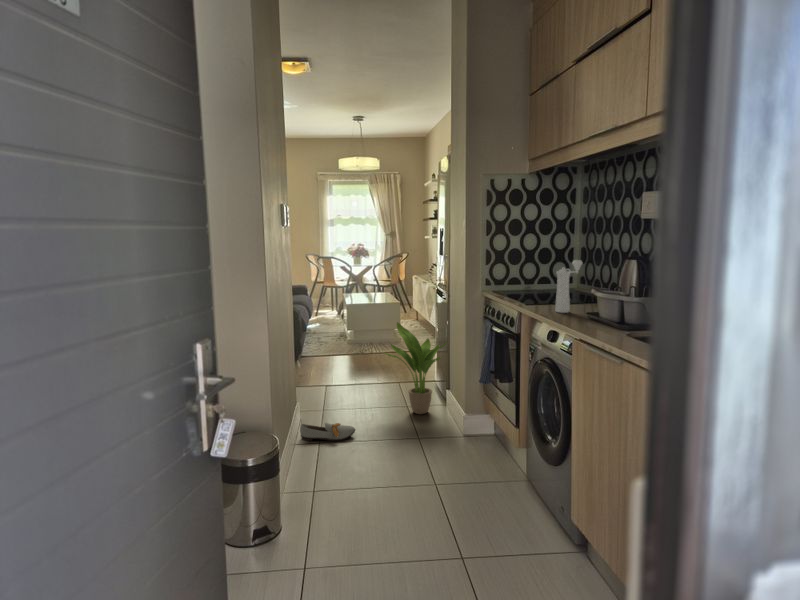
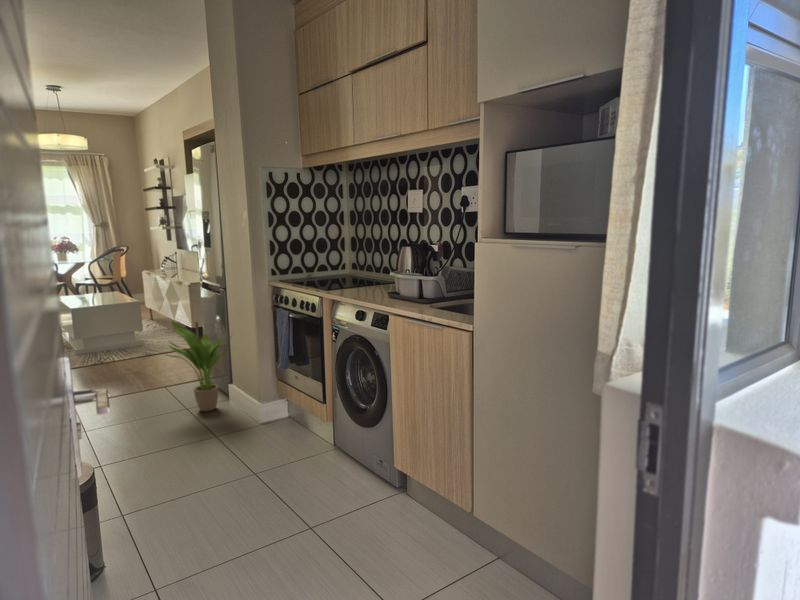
pepper mill: present [556,260,582,313] -> none [356,249,374,295]
shoe: present [300,423,355,441] -> none [83,436,149,462]

